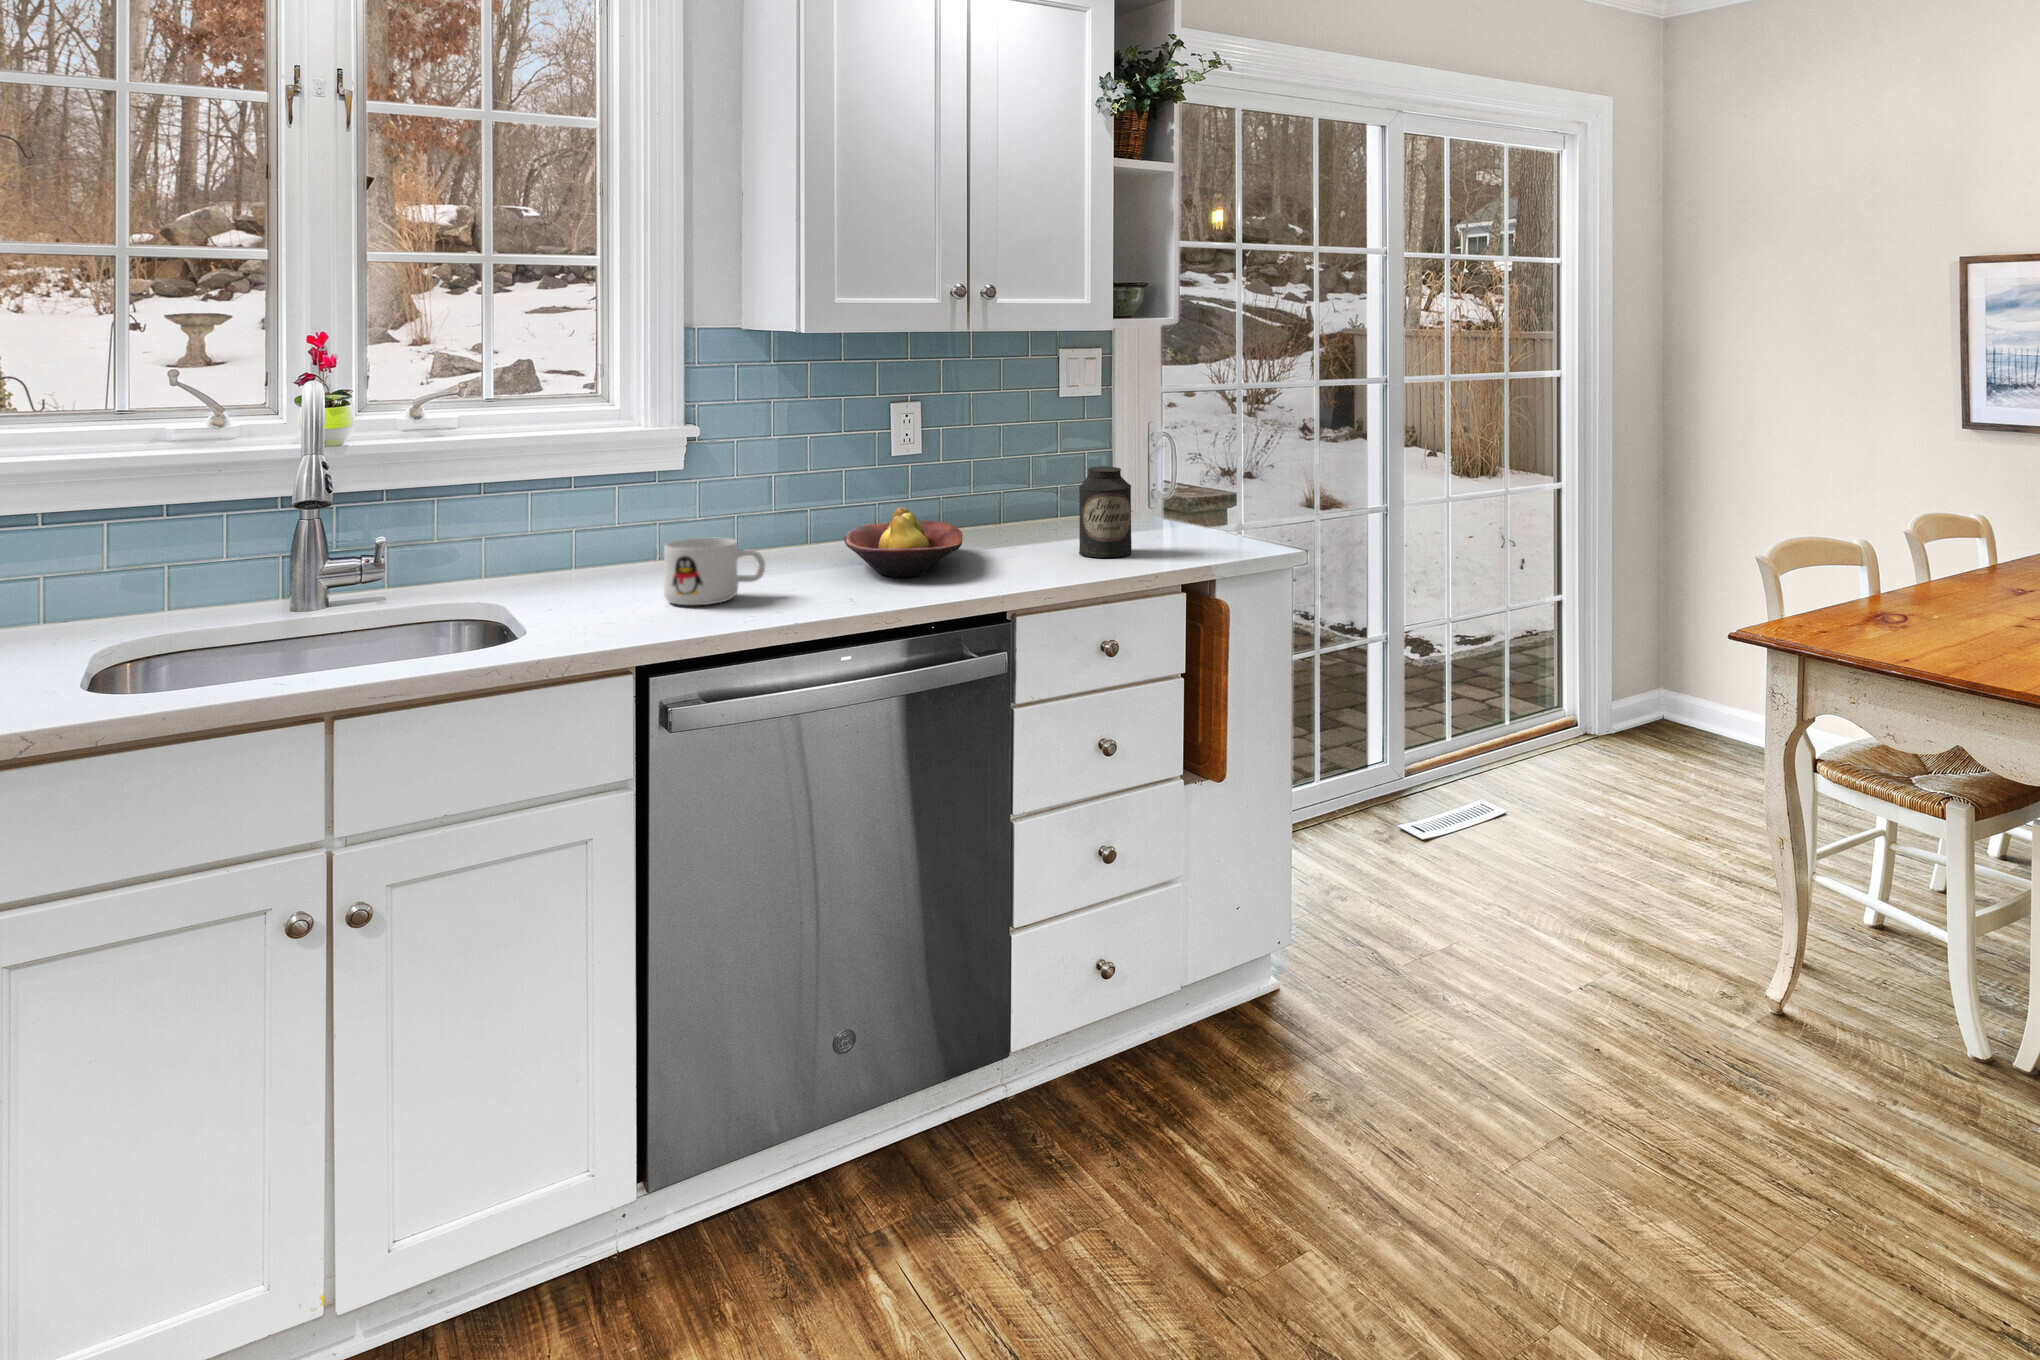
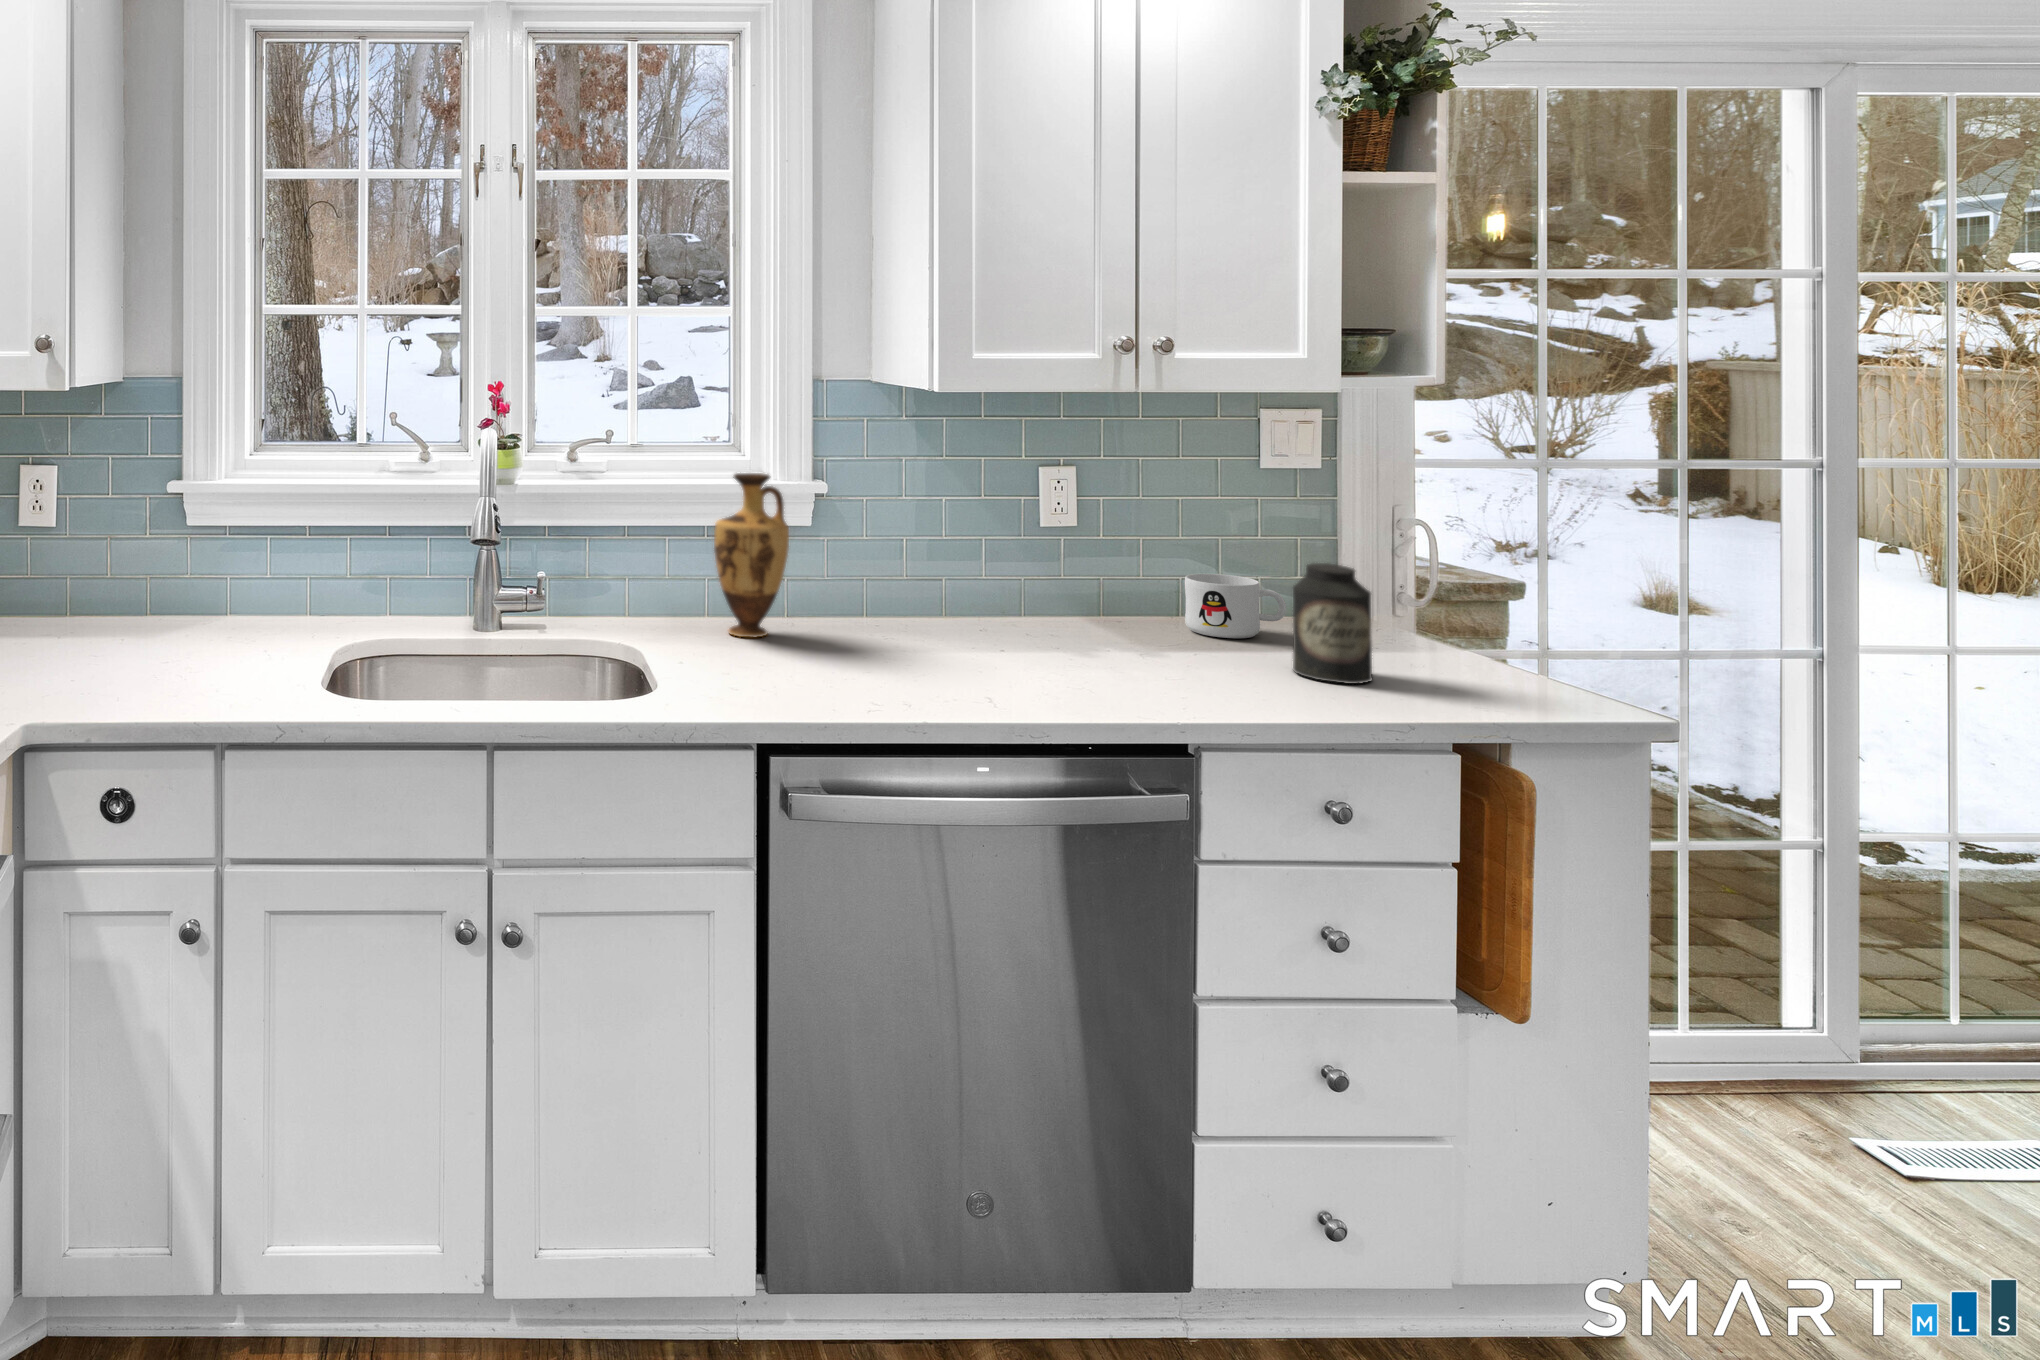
vase: none [579,420,658,583] -> present [714,473,789,637]
fruit bowl: present [844,508,963,577] -> none [986,589,1131,675]
mug: present [664,538,765,605] -> present [1185,574,1286,638]

